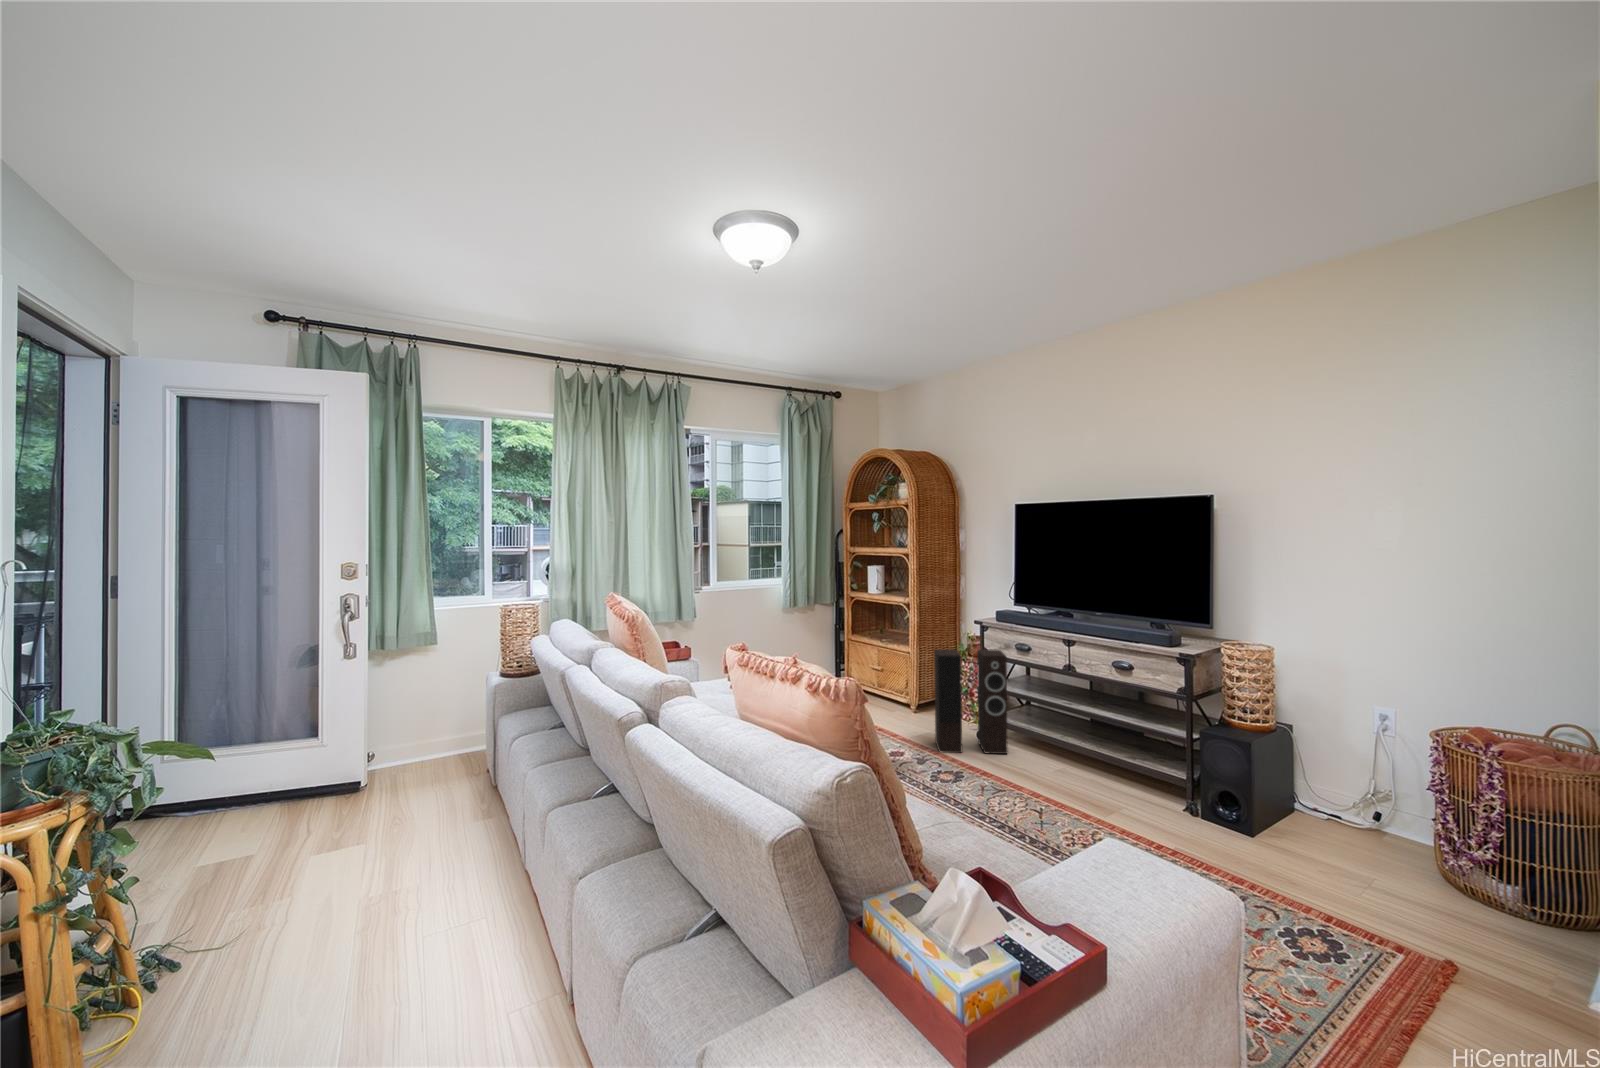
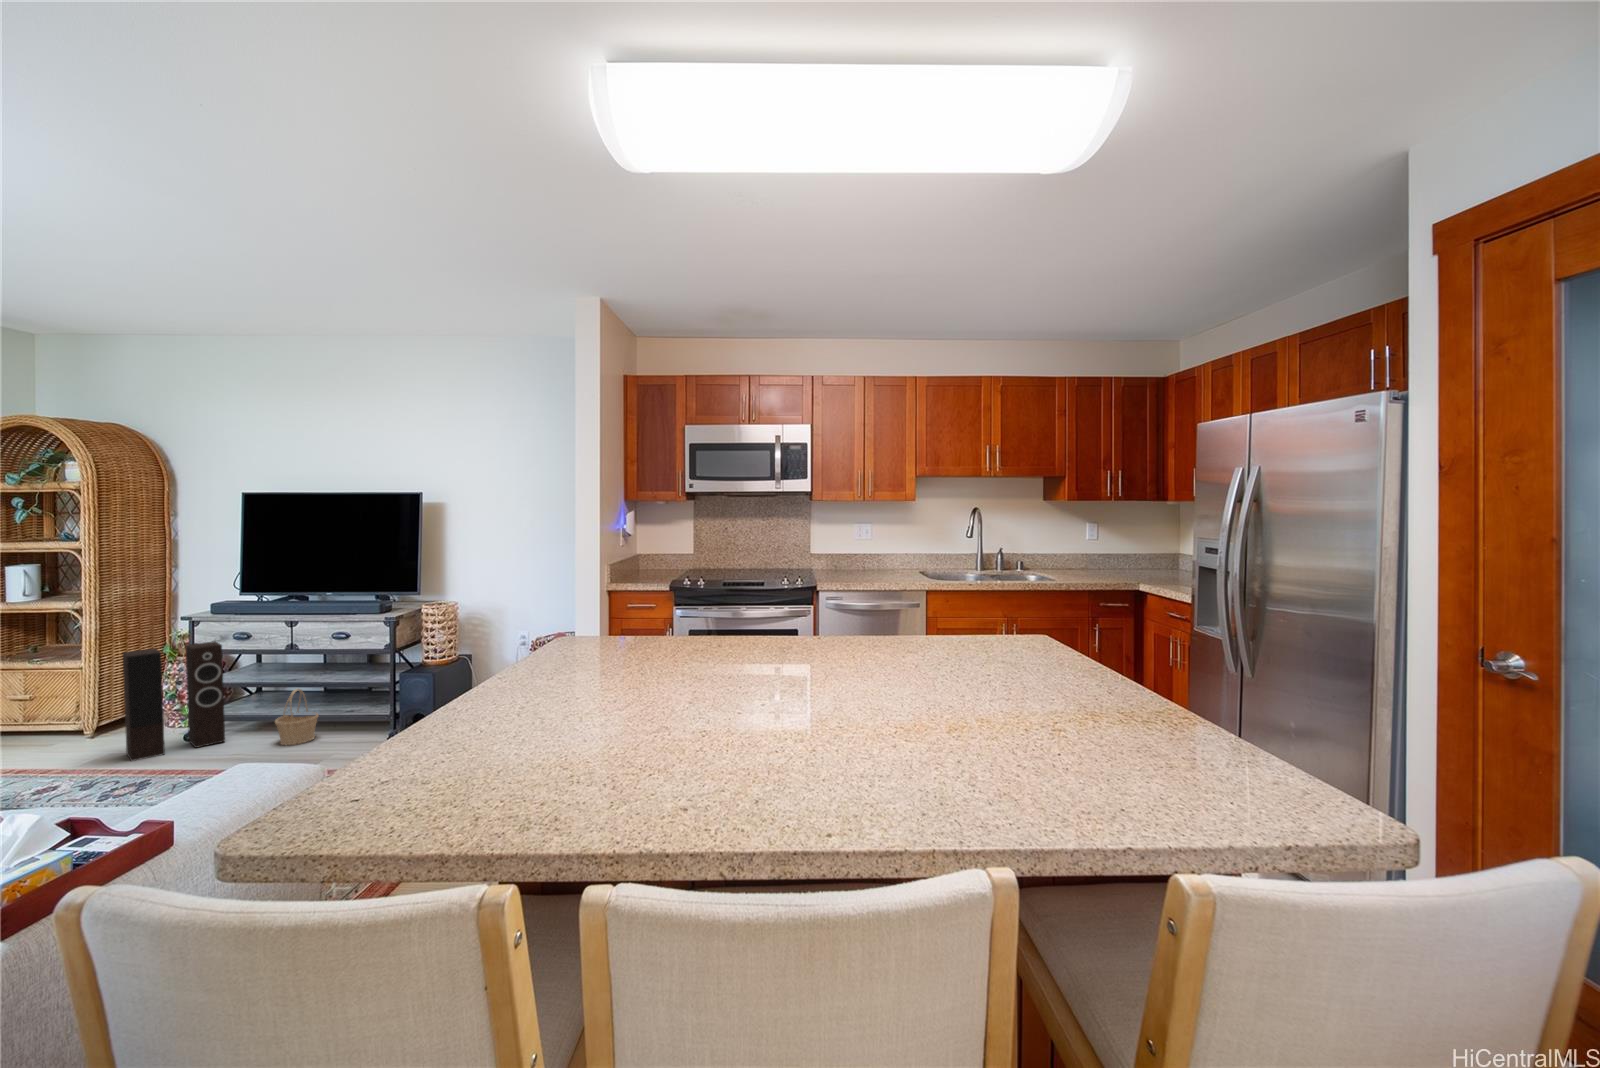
basket: none [1053,718,1097,783] -> present [275,689,318,745]

